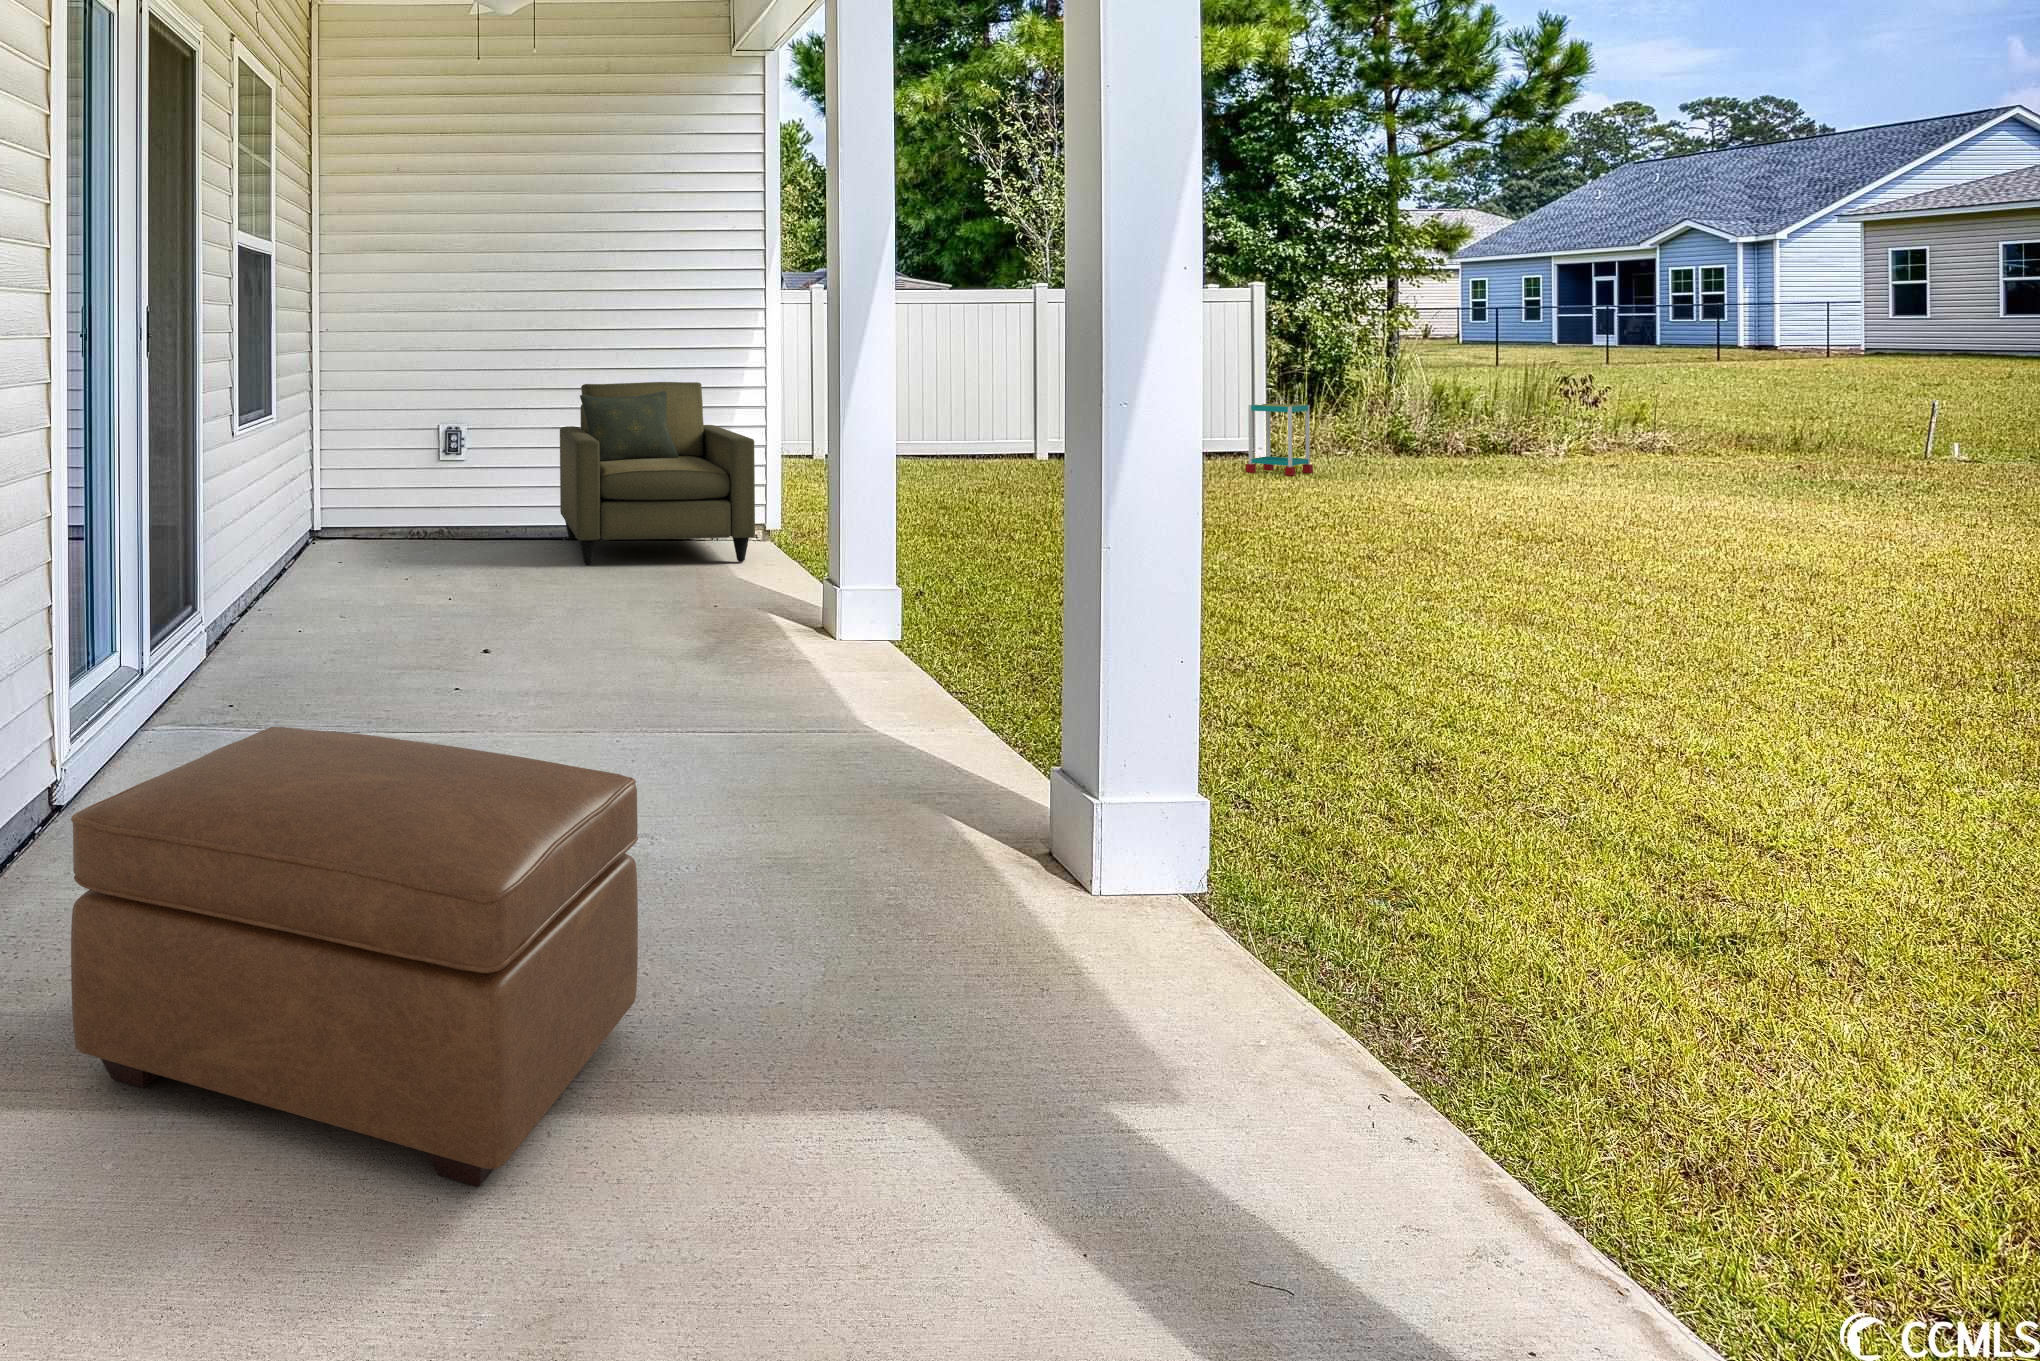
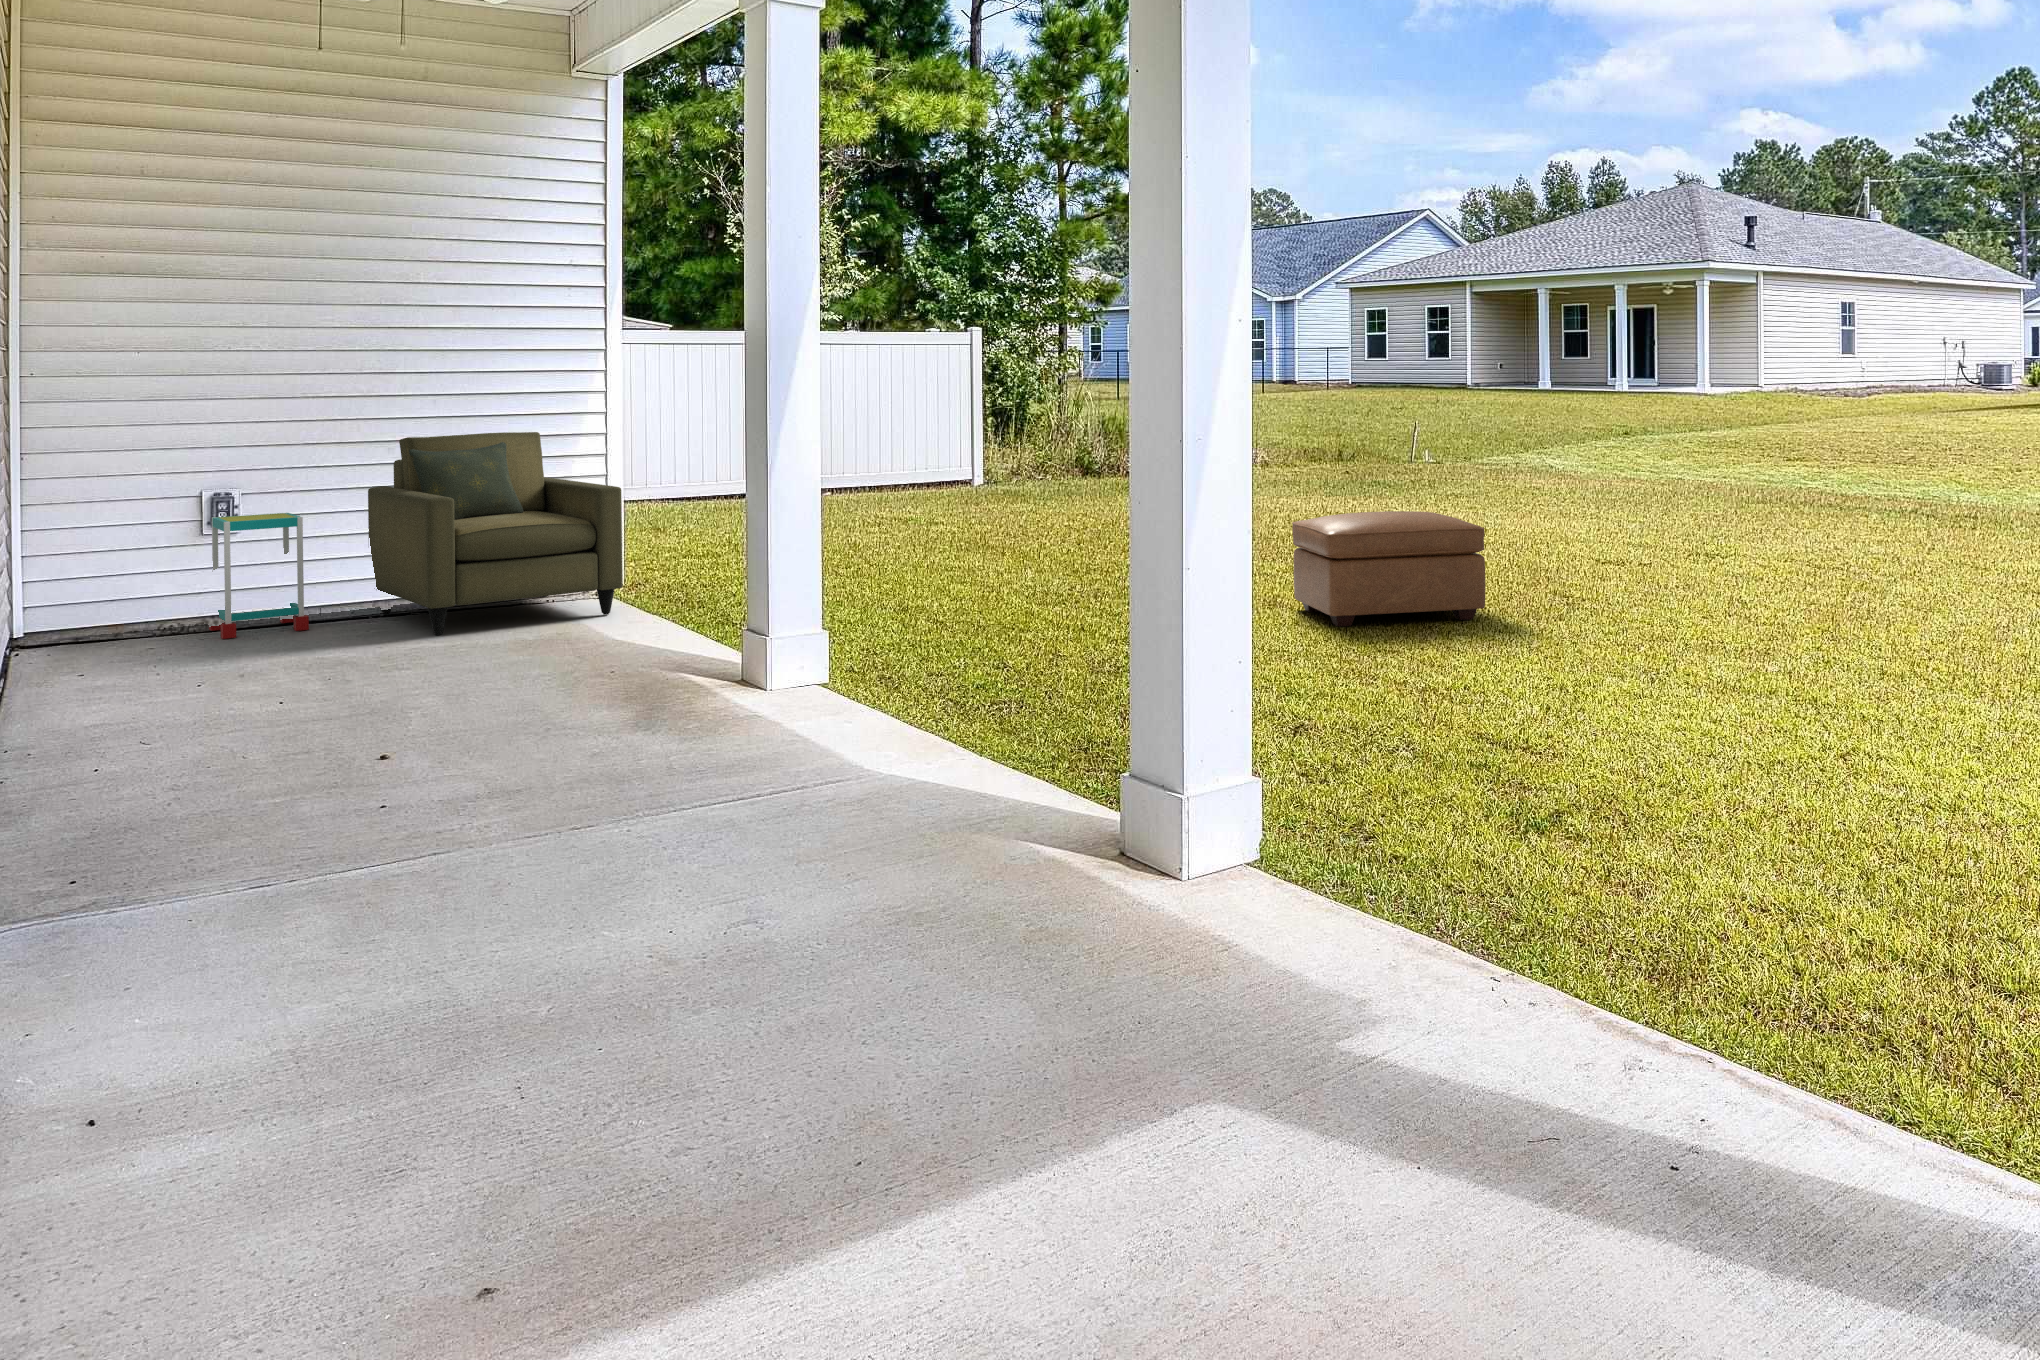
side table: present [1246,404,1313,476] -> present [209,513,309,639]
ottoman: present [71,727,638,1187] -> present [1292,511,1486,627]

